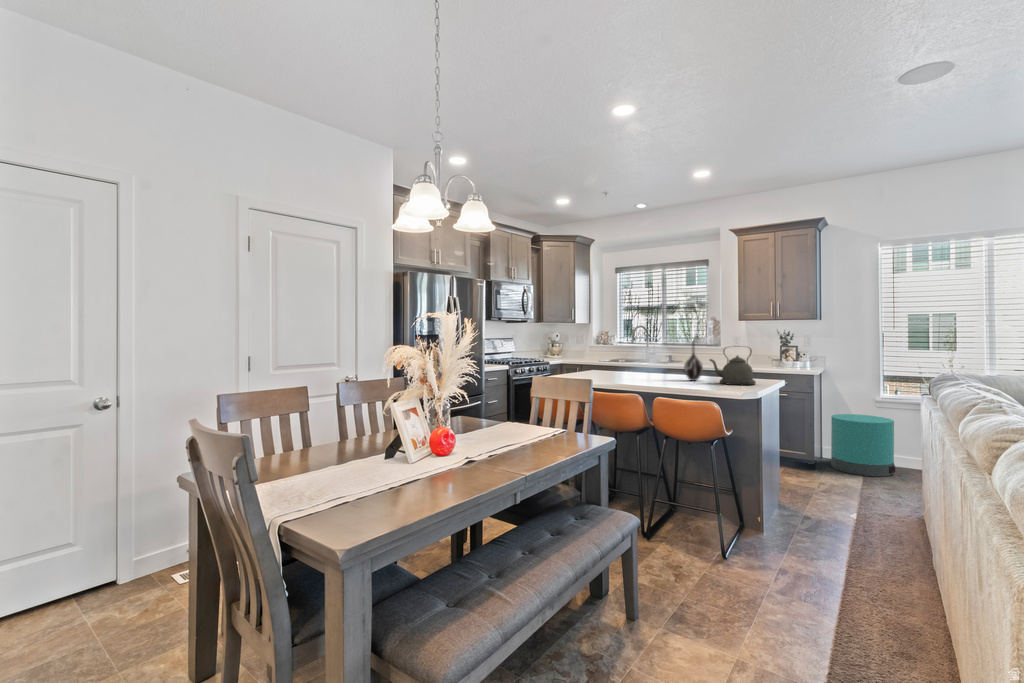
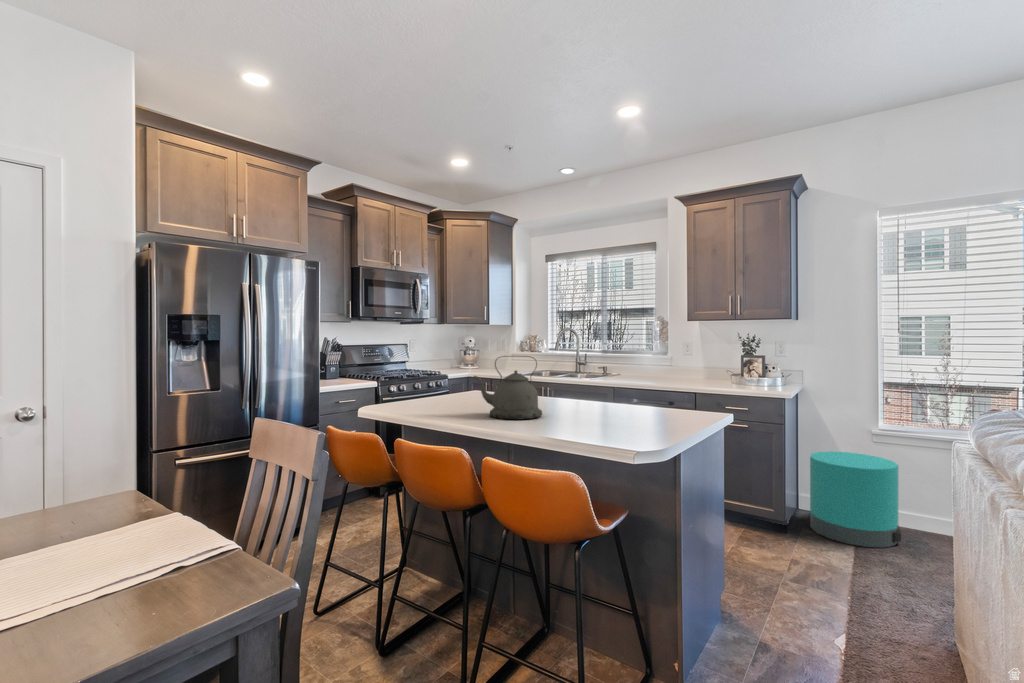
vase: present [684,342,703,381] -> none [574,349,603,412]
kettle: present [710,348,756,385] -> present [474,356,542,420]

